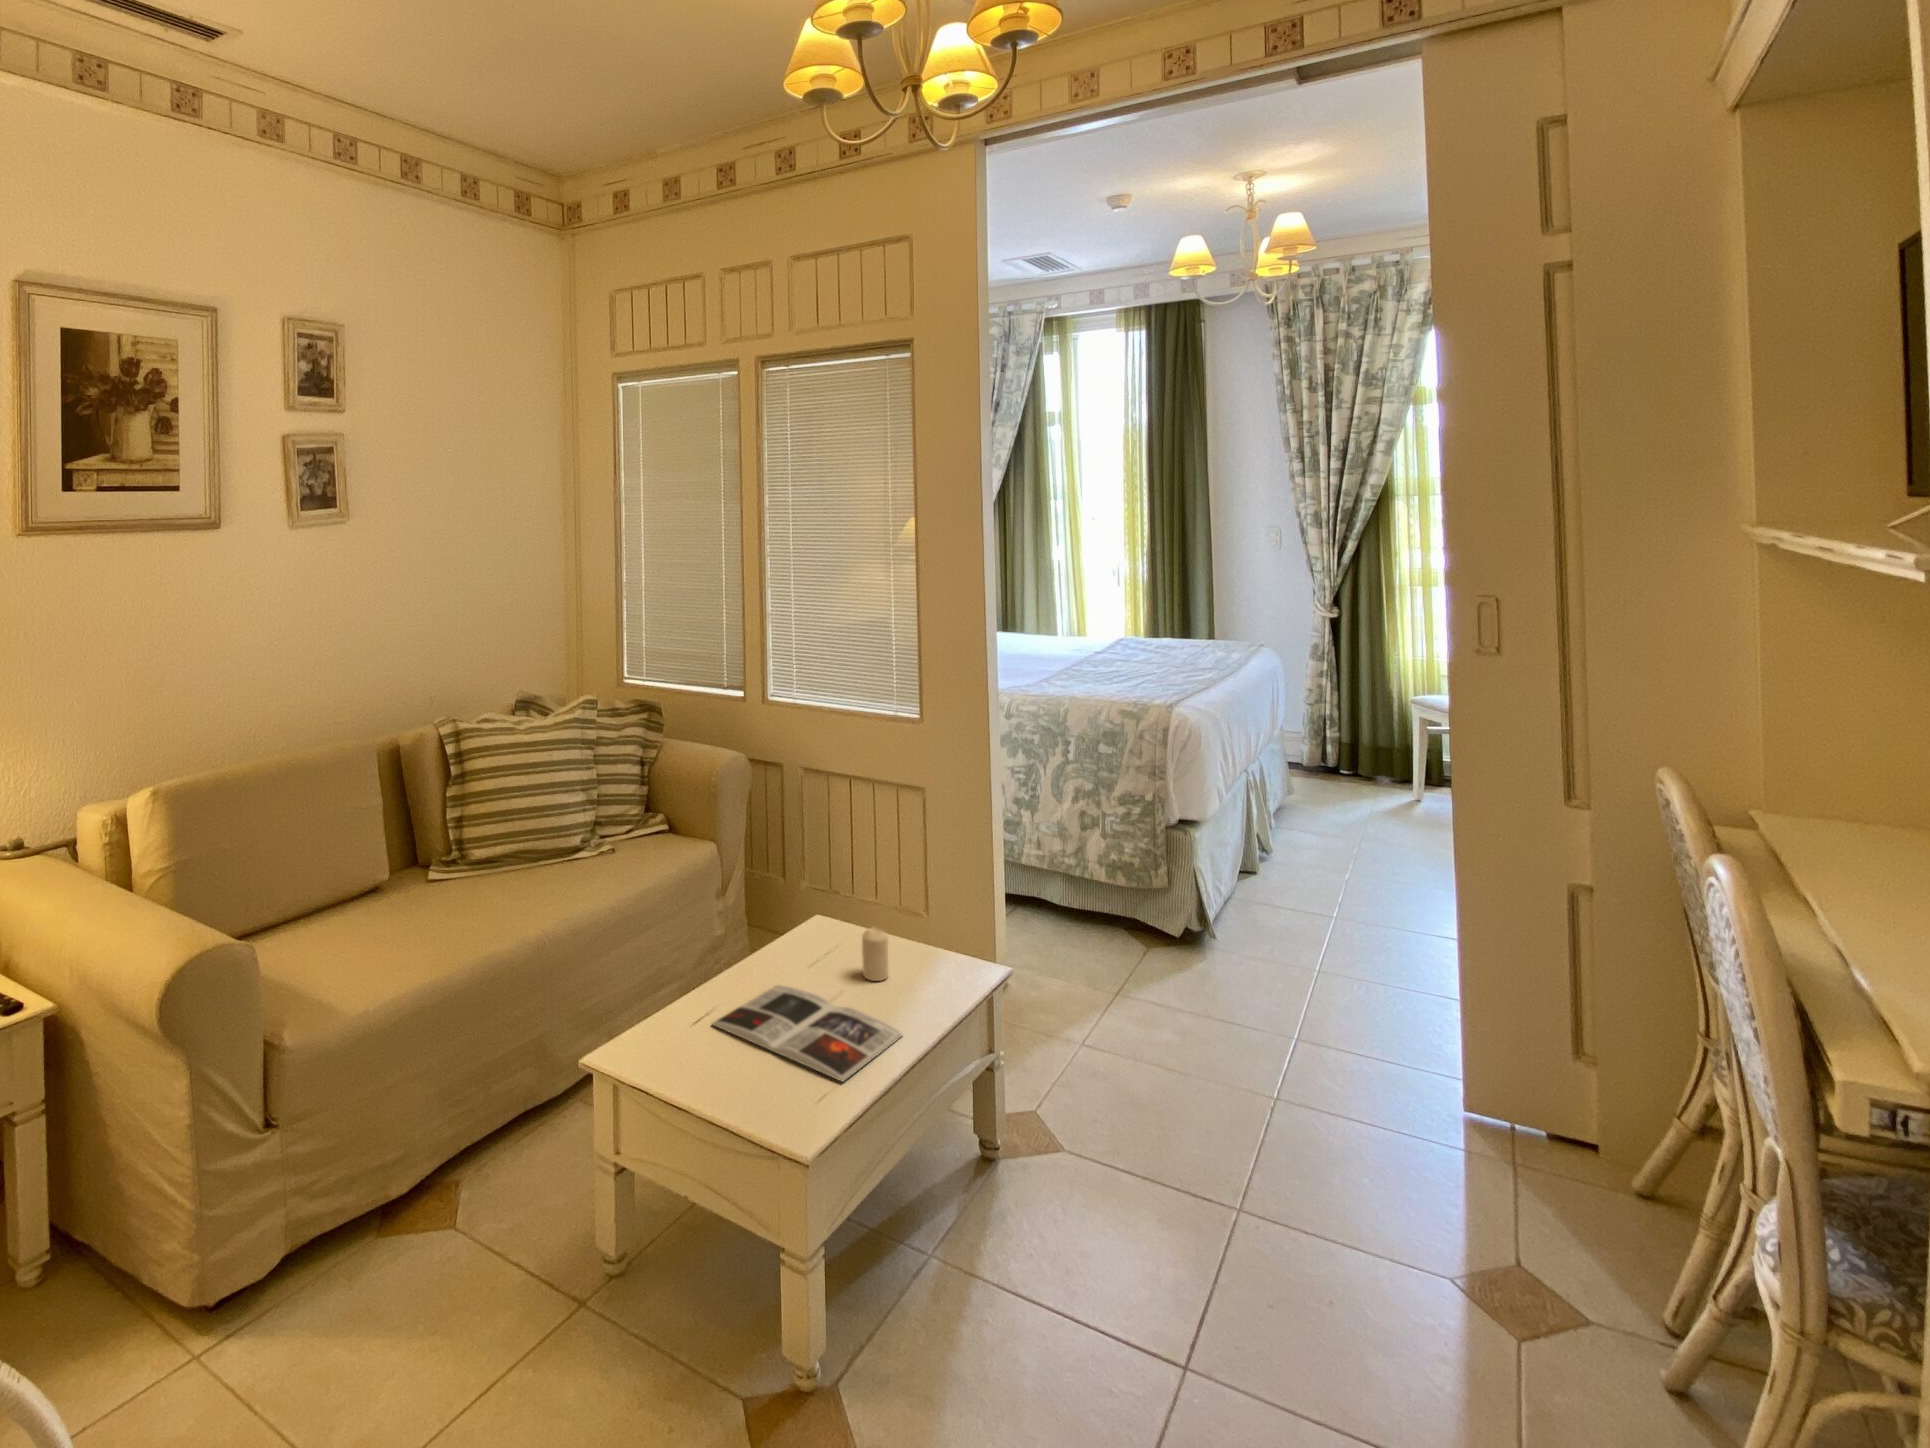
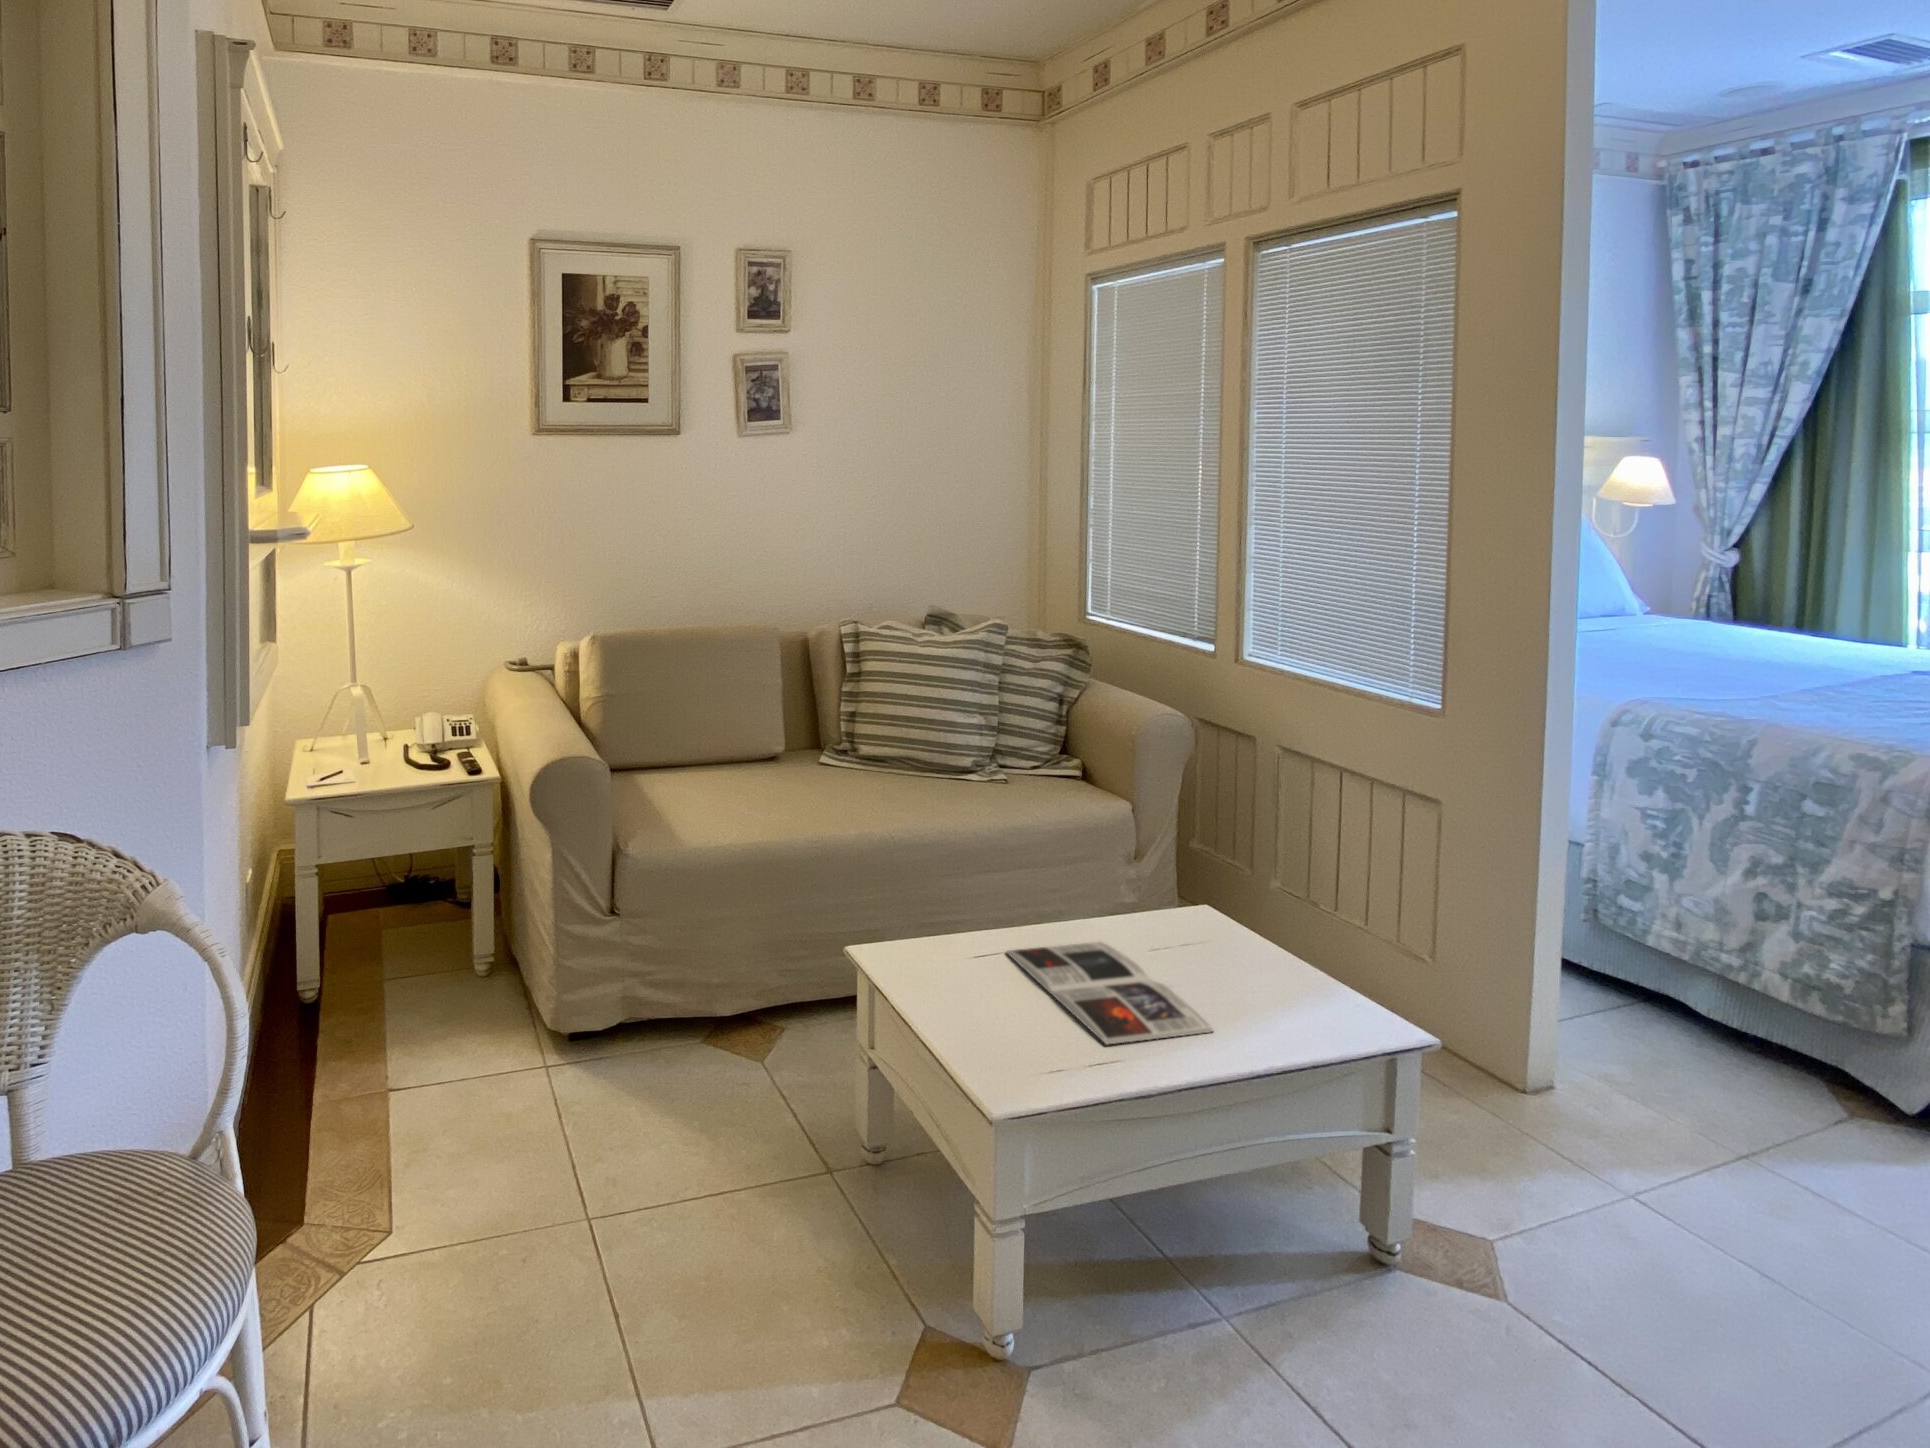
candle: present [862,927,888,981] -> none [1211,914,1246,976]

